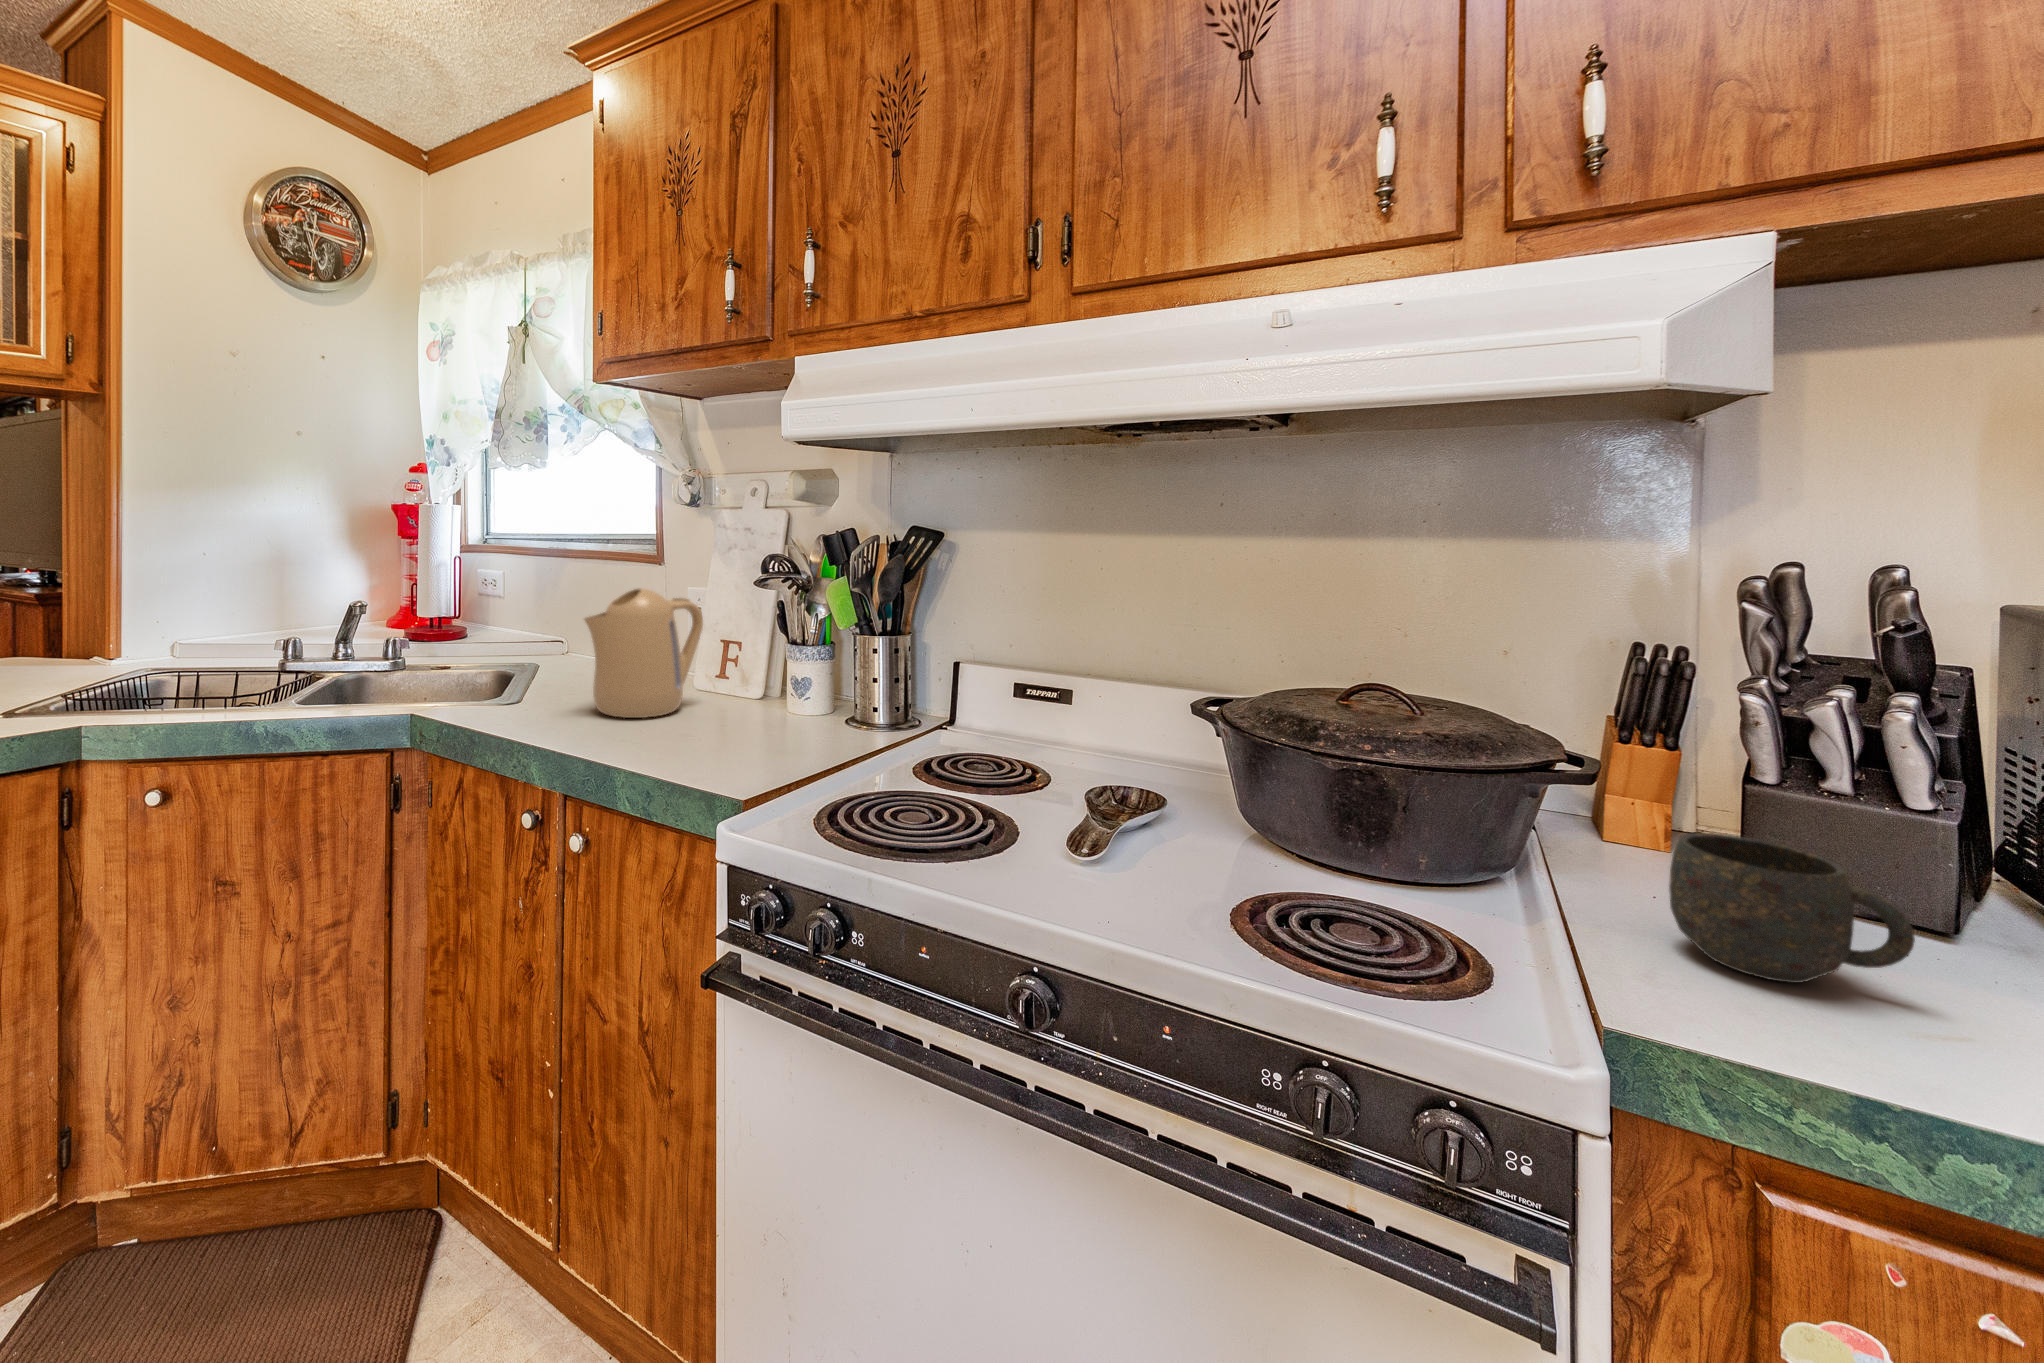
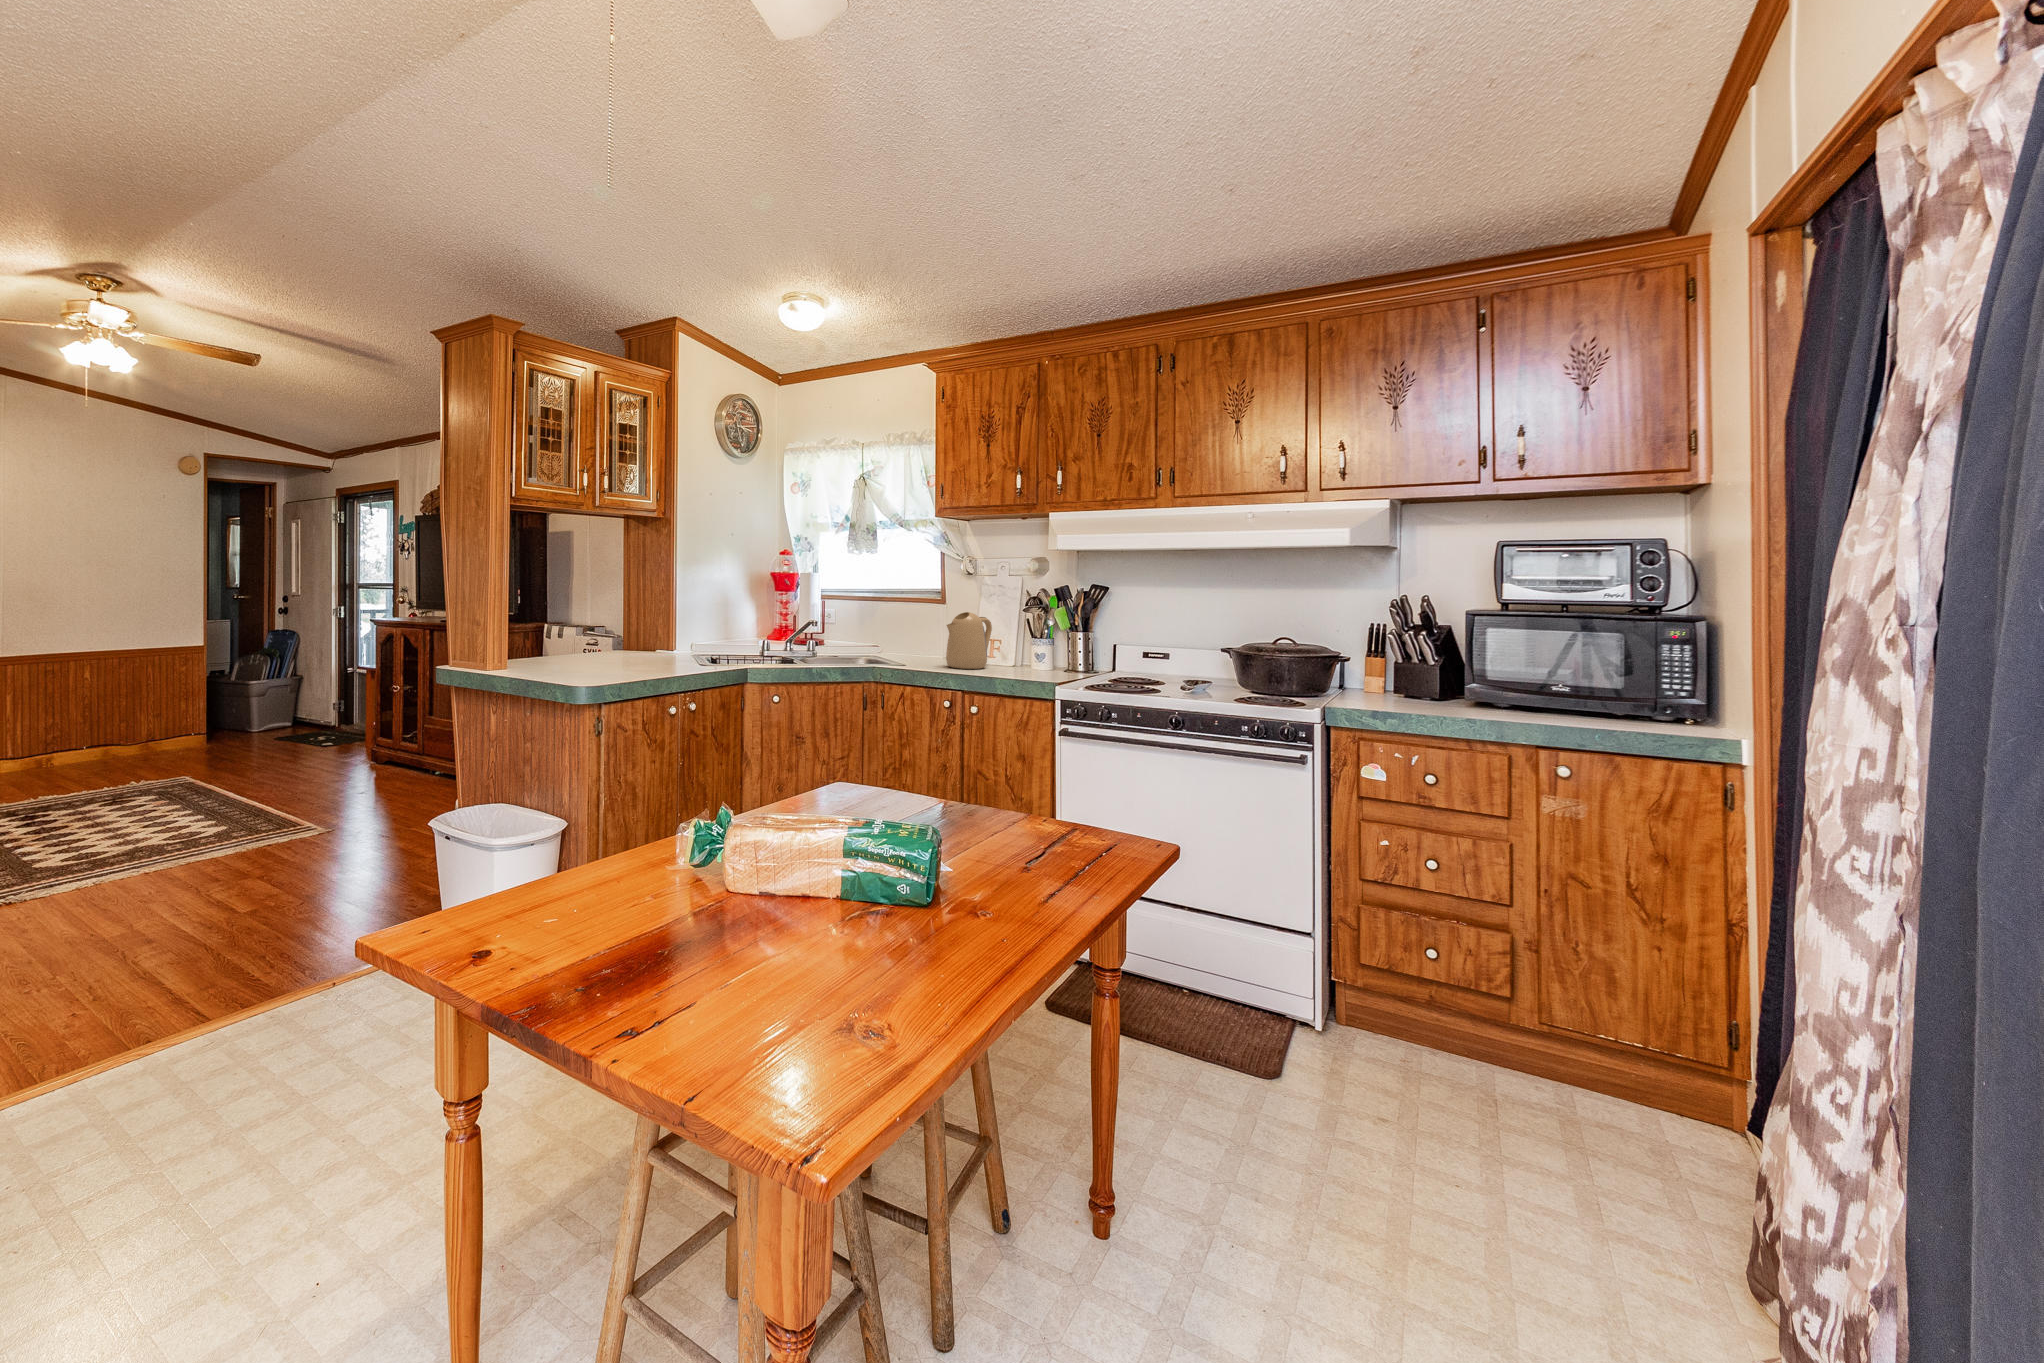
mug: present [1669,833,1915,983] -> none [1356,673,1407,707]

